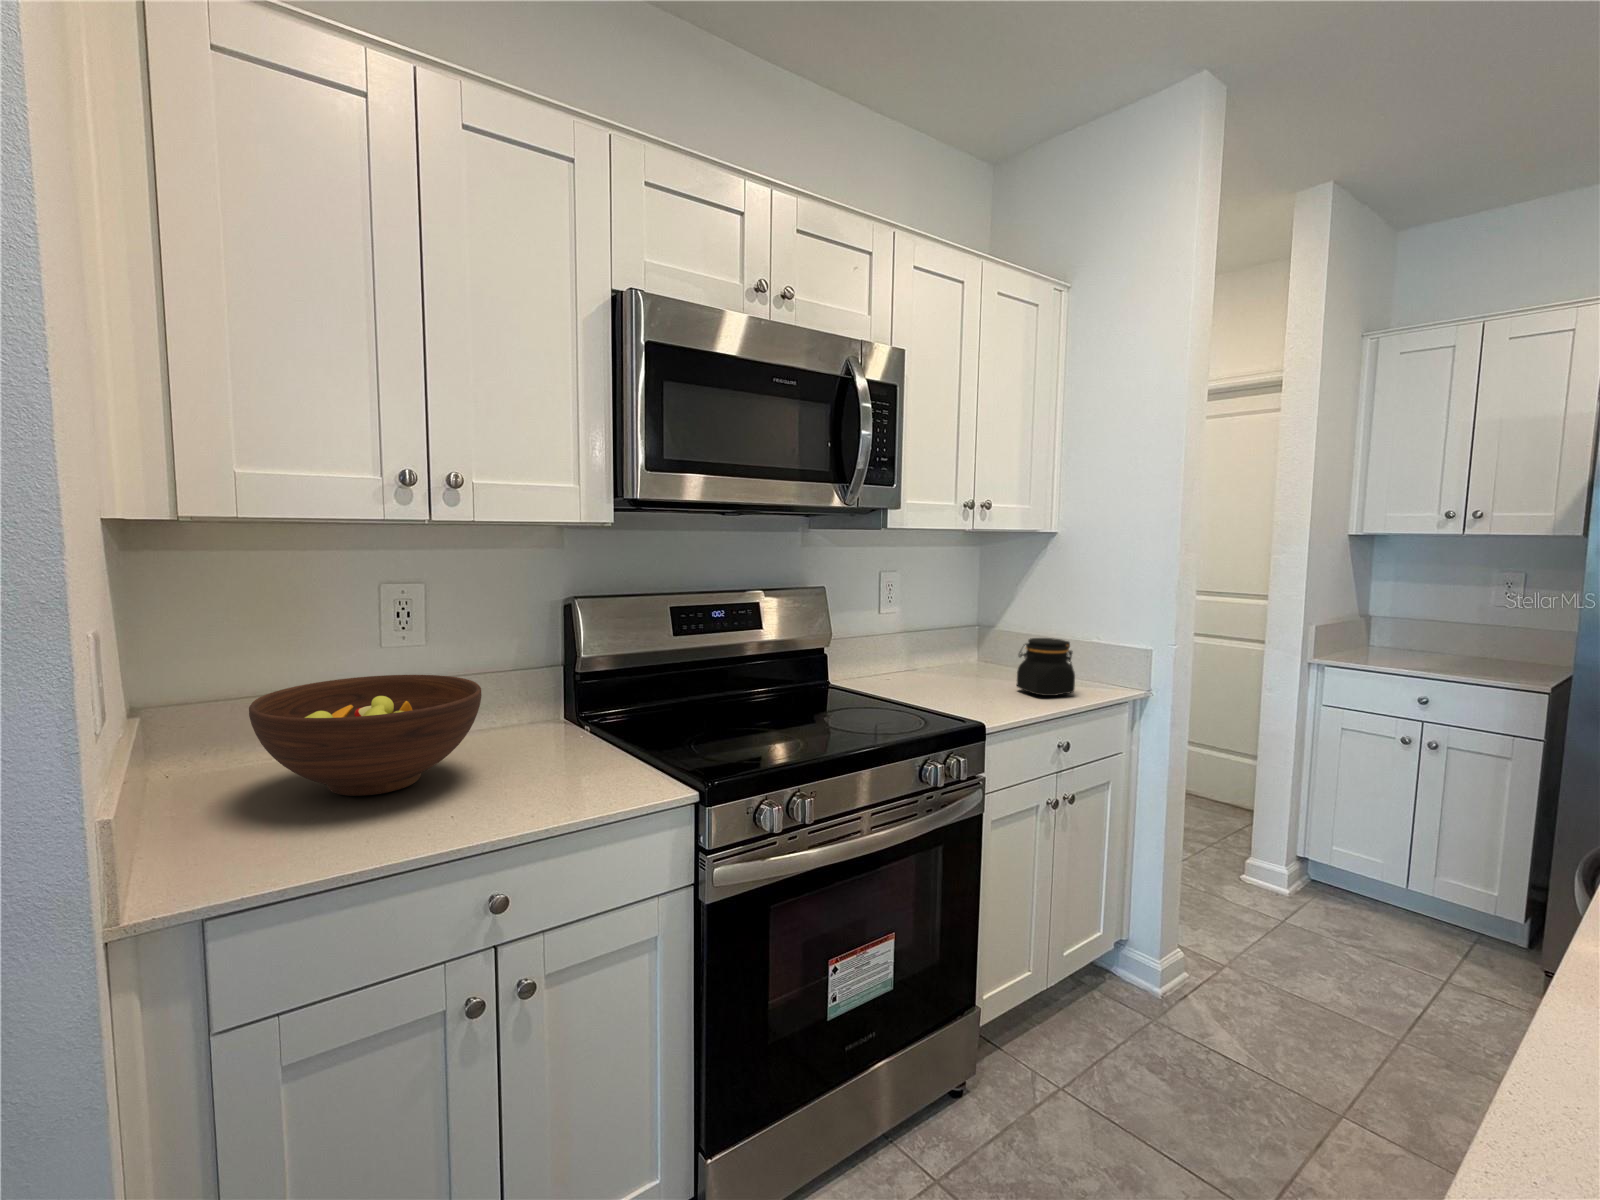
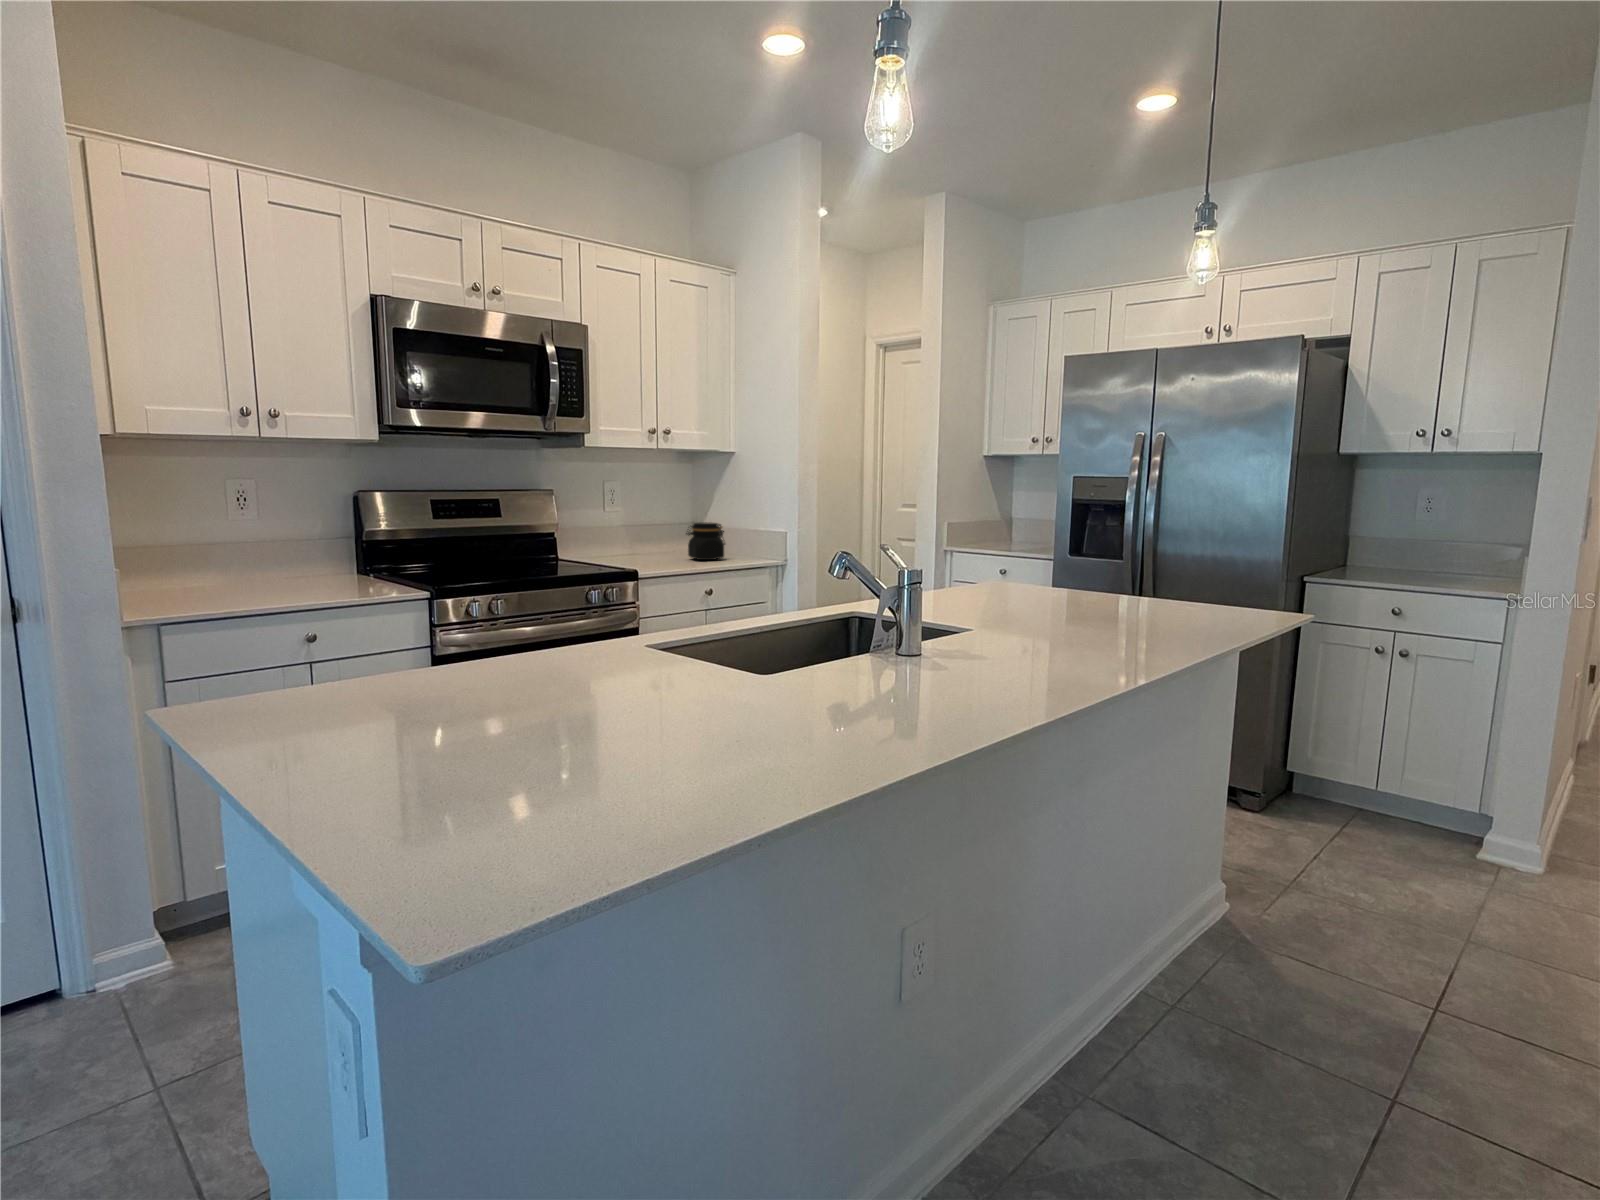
fruit bowl: present [249,675,482,796] -> none [157,533,297,594]

